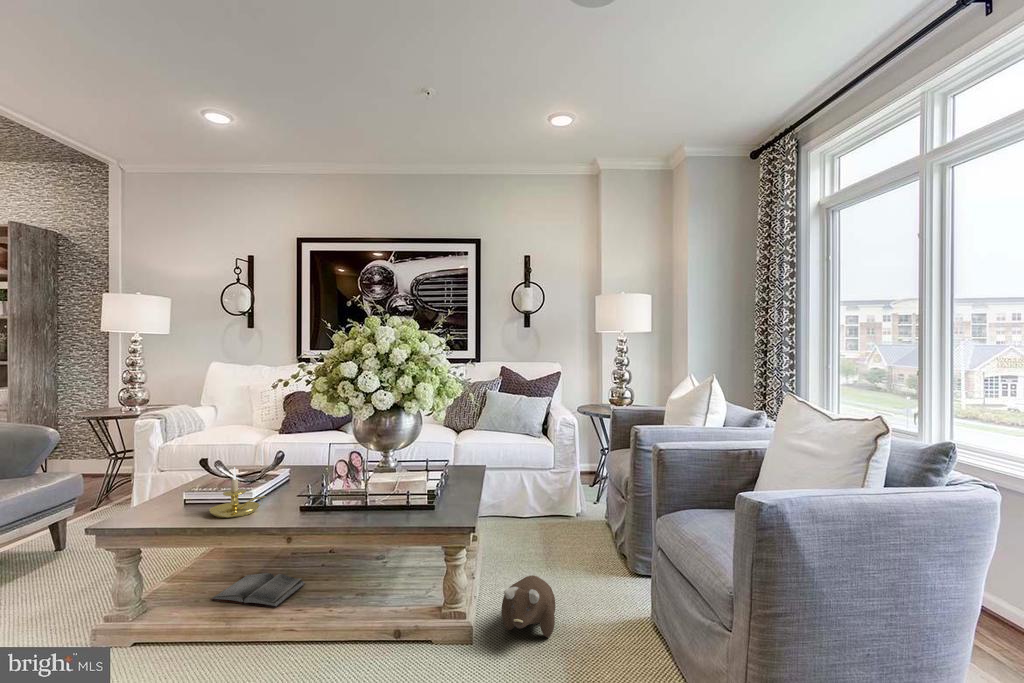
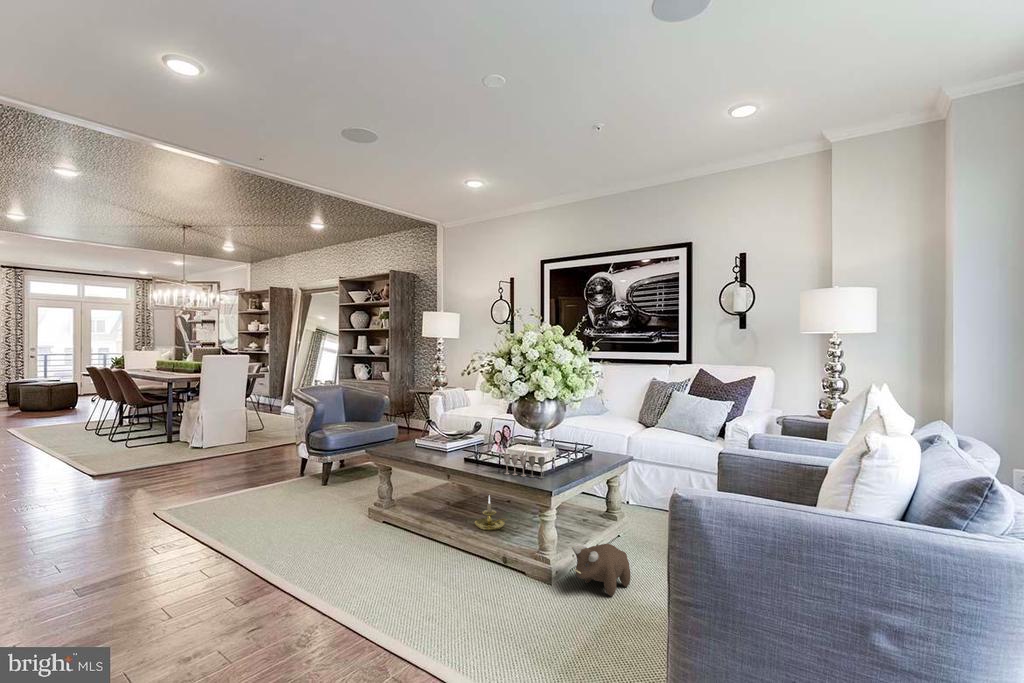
candle holder: present [209,467,266,518] -> present [475,496,507,530]
wine glass: none [384,485,444,518] -> present [504,454,545,479]
hardback book: present [211,573,305,607] -> none [421,502,475,523]

